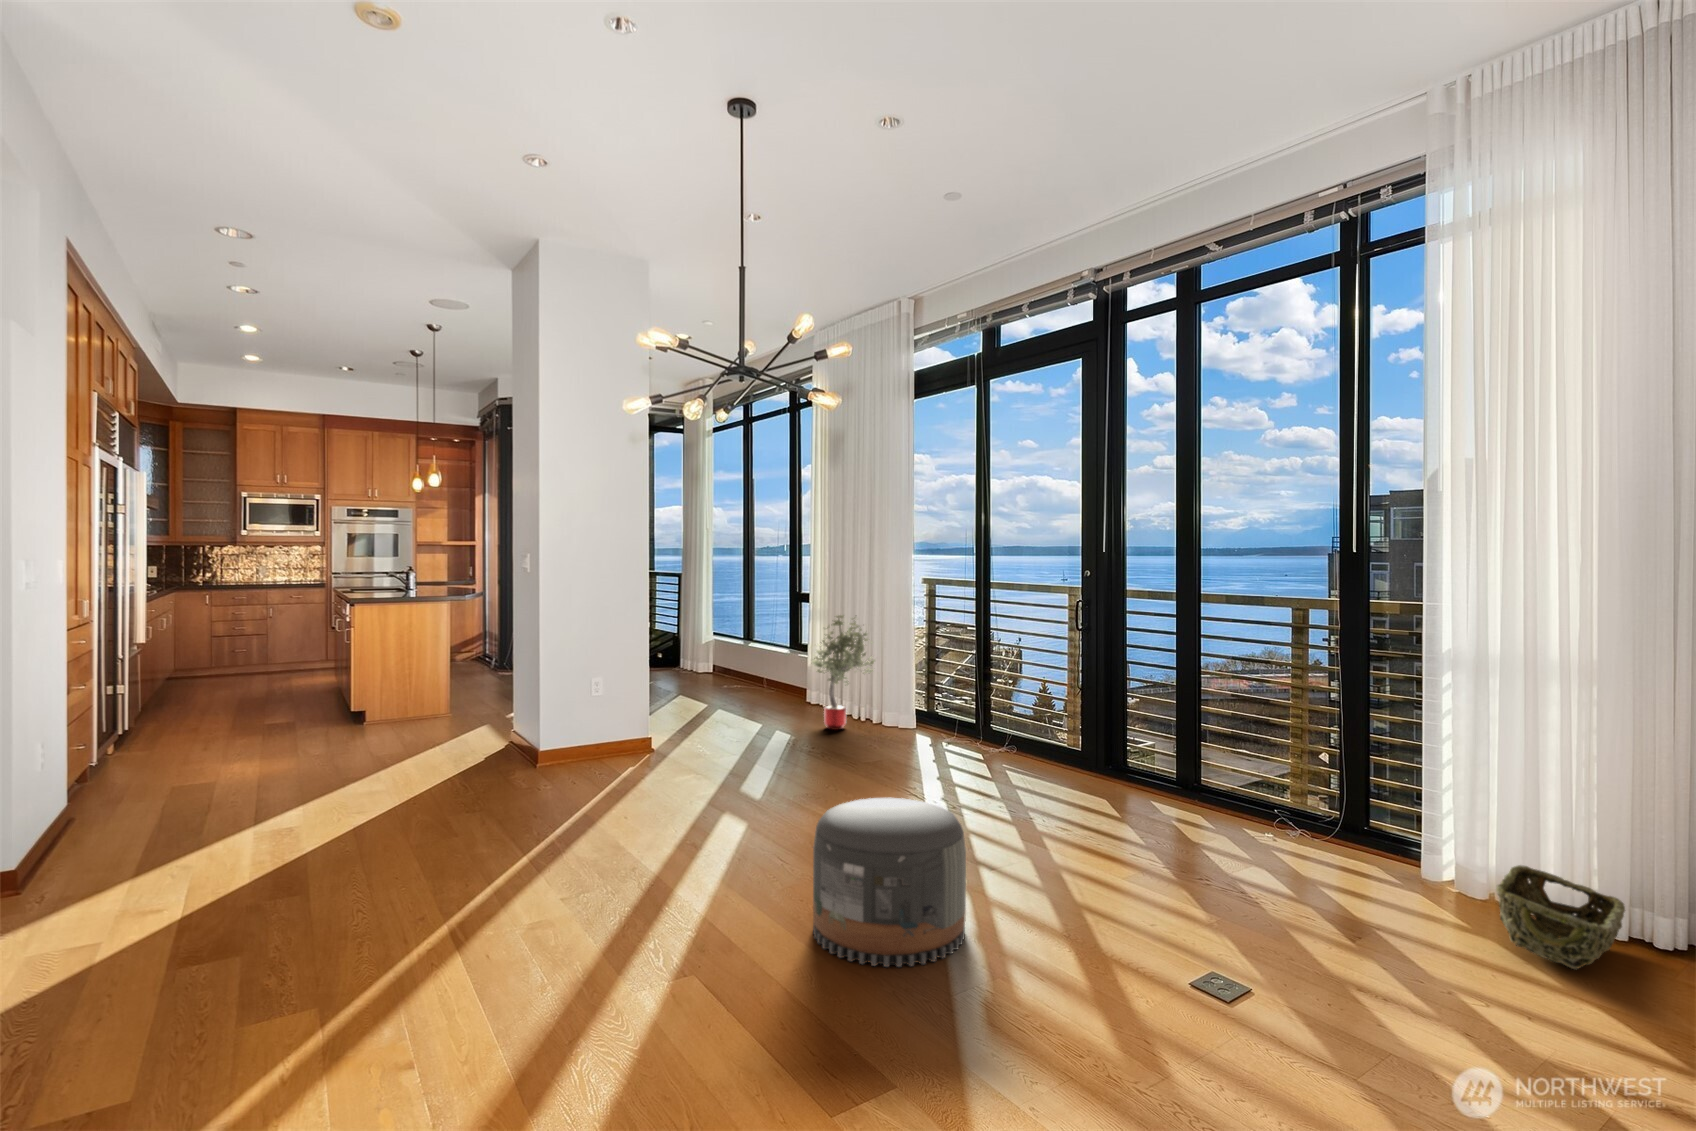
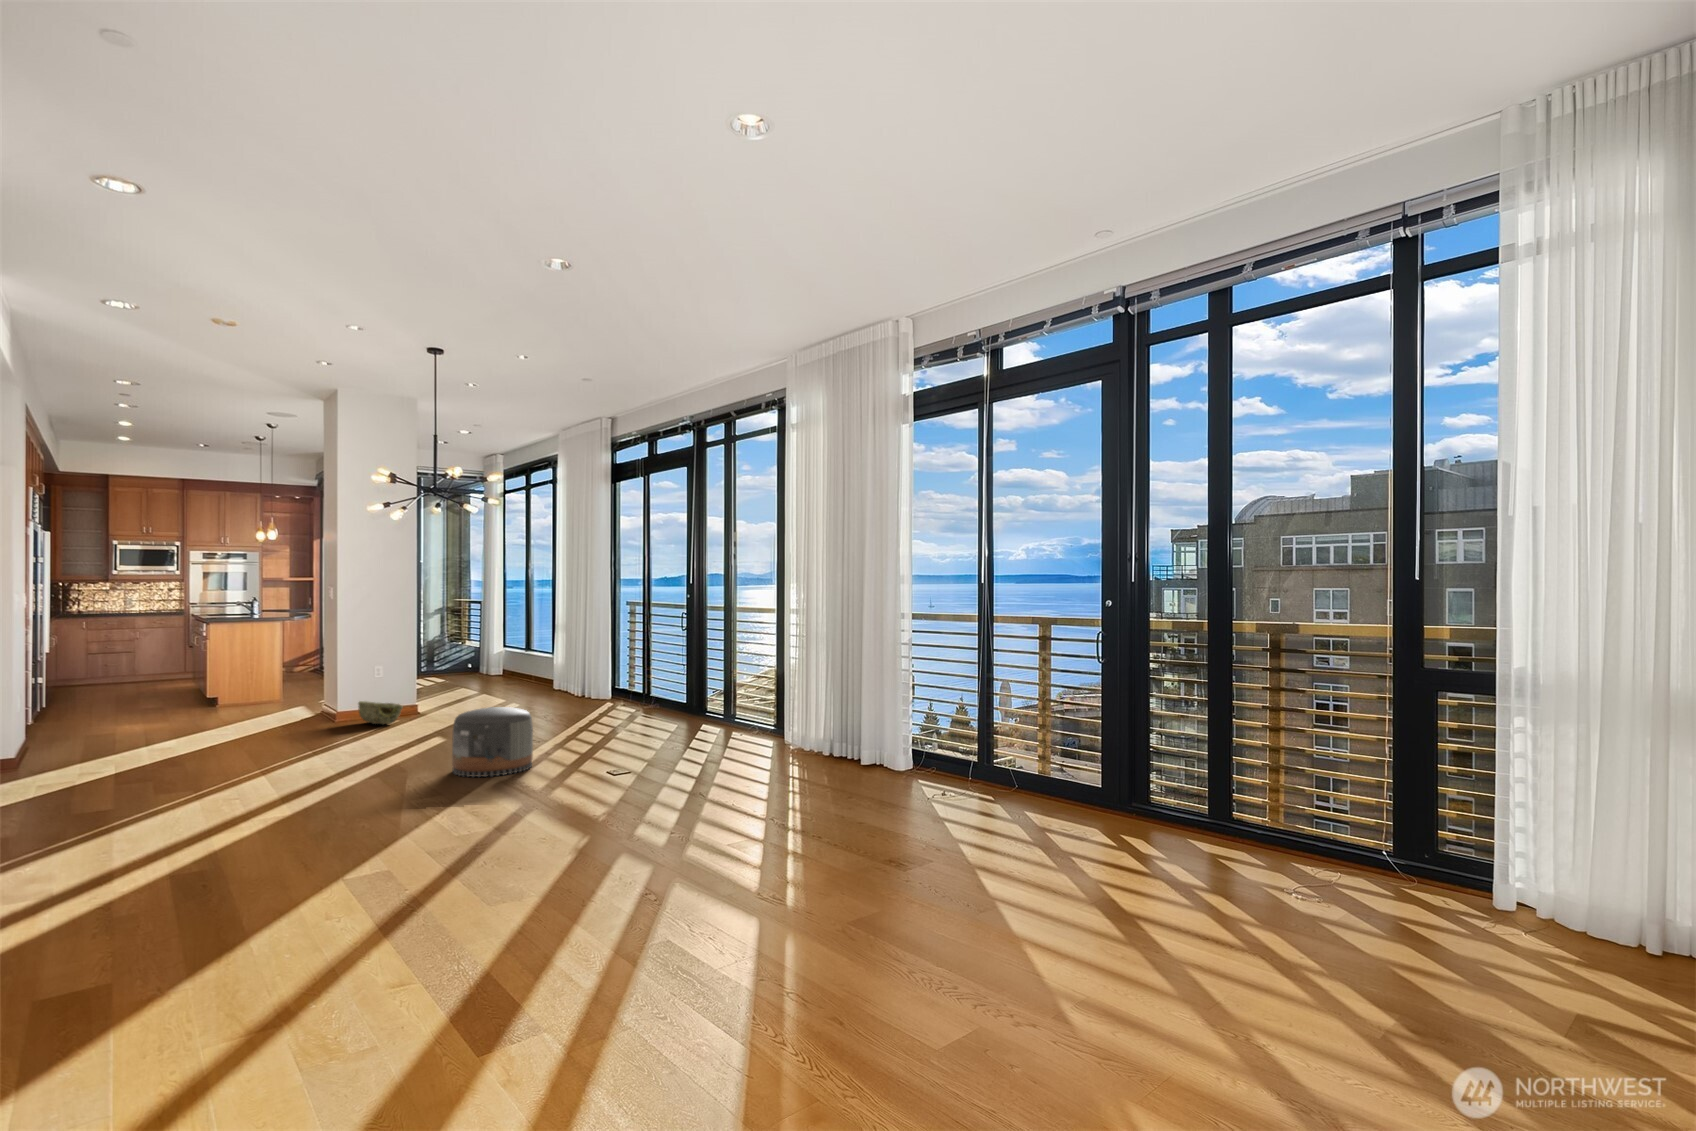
potted tree: present [813,615,875,730] -> none [543,625,587,702]
woven basket: present [1496,865,1625,970] -> present [358,701,403,724]

